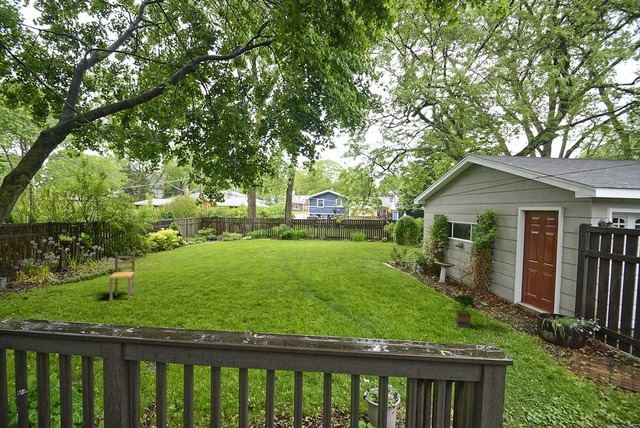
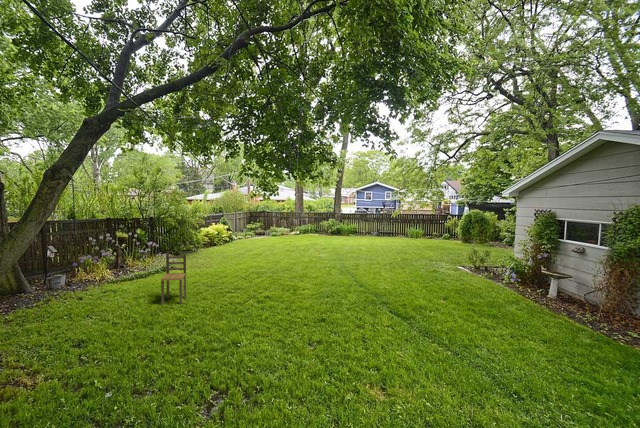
potted tree: present [453,295,476,328] -> none [579,318,620,366]

